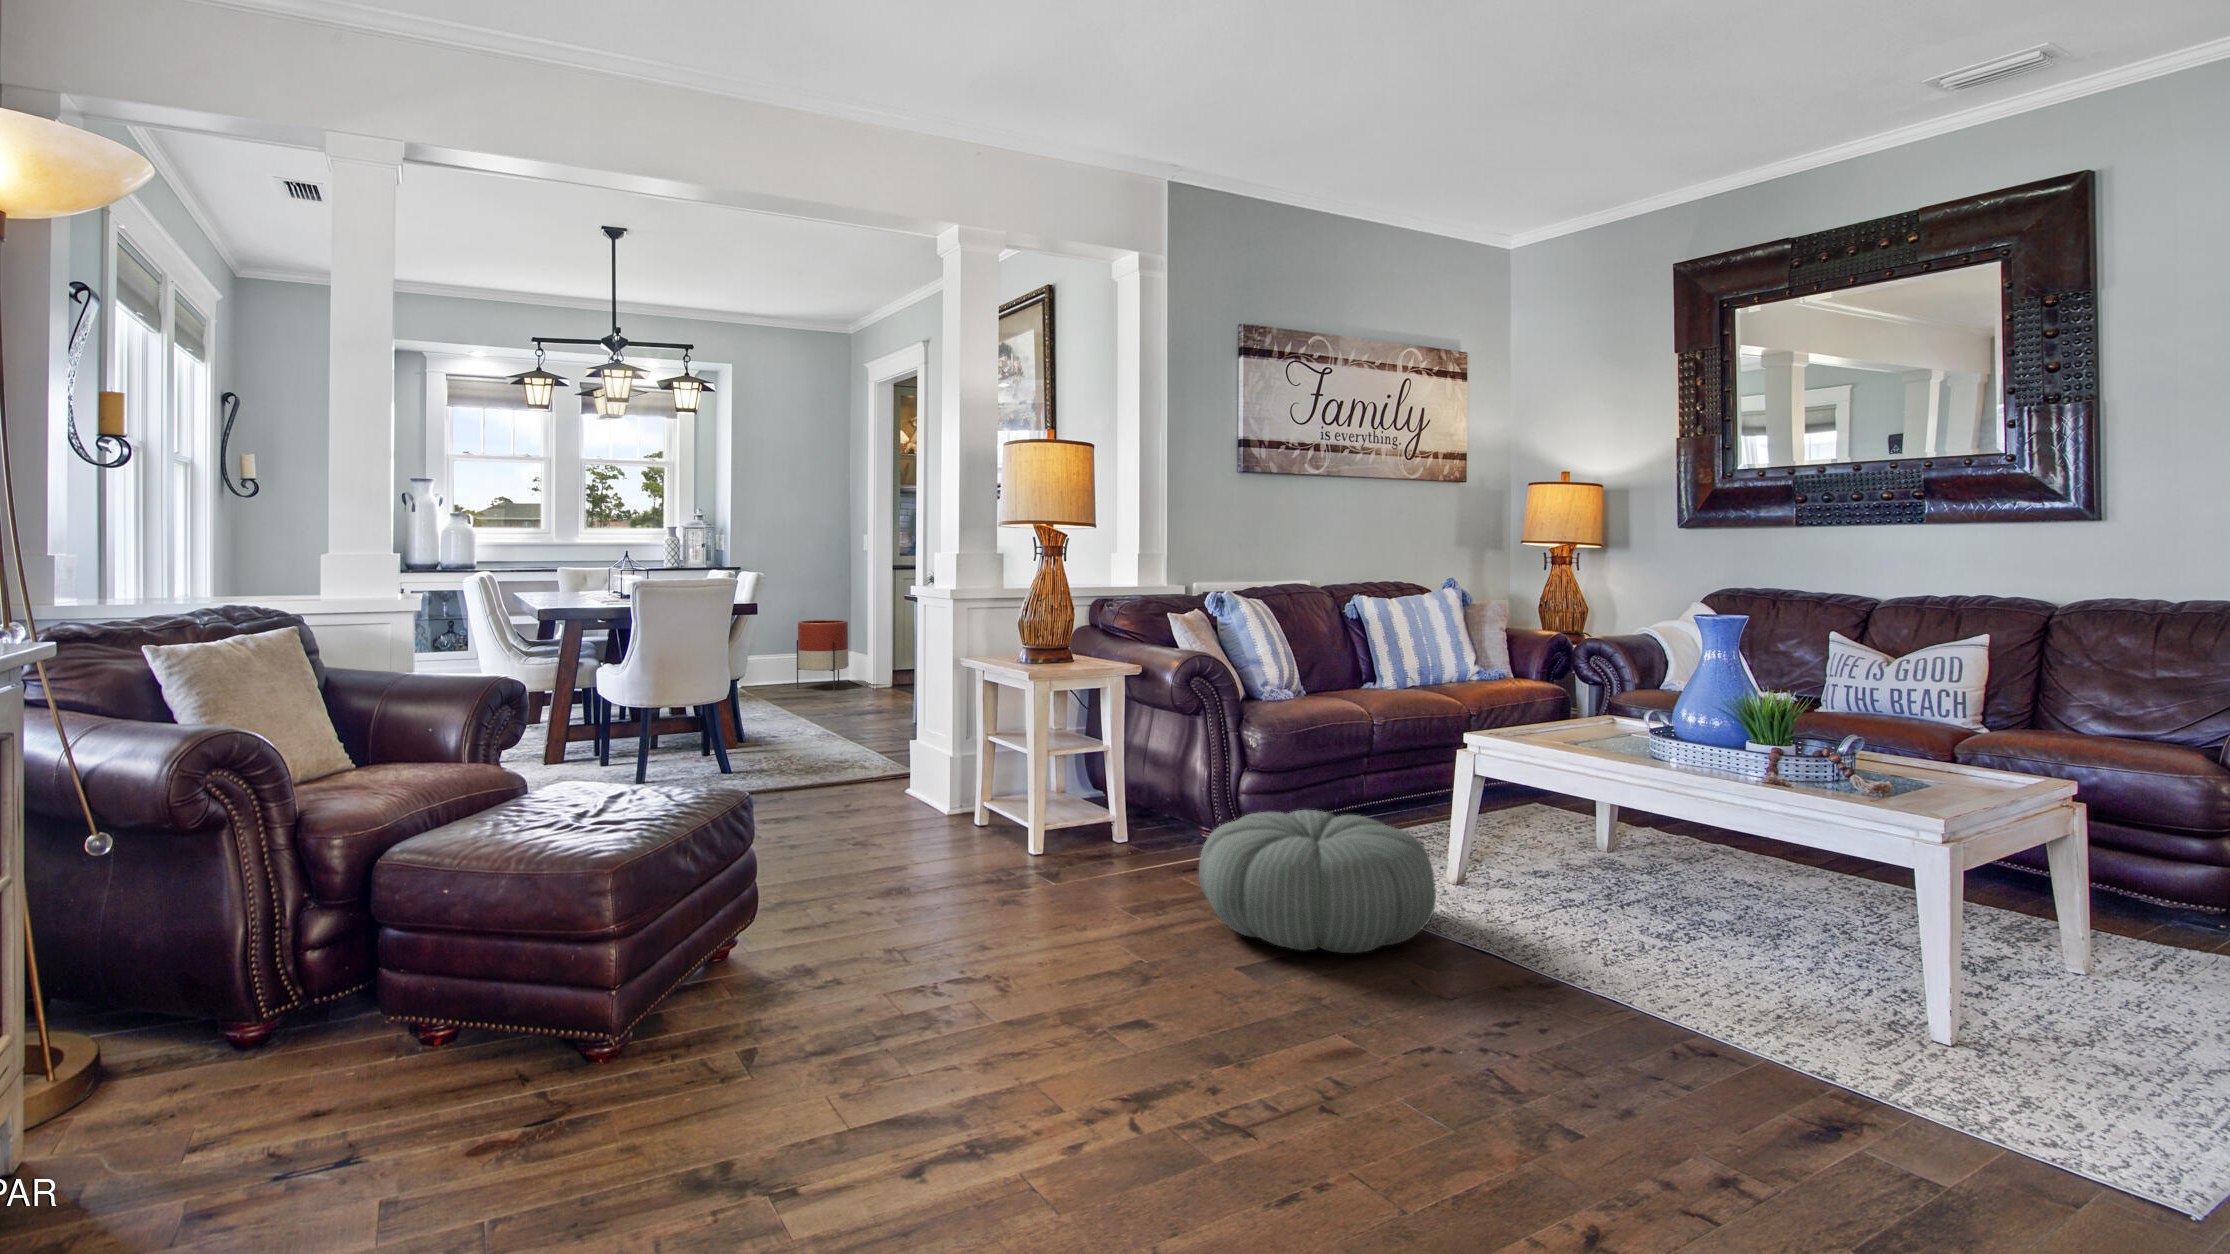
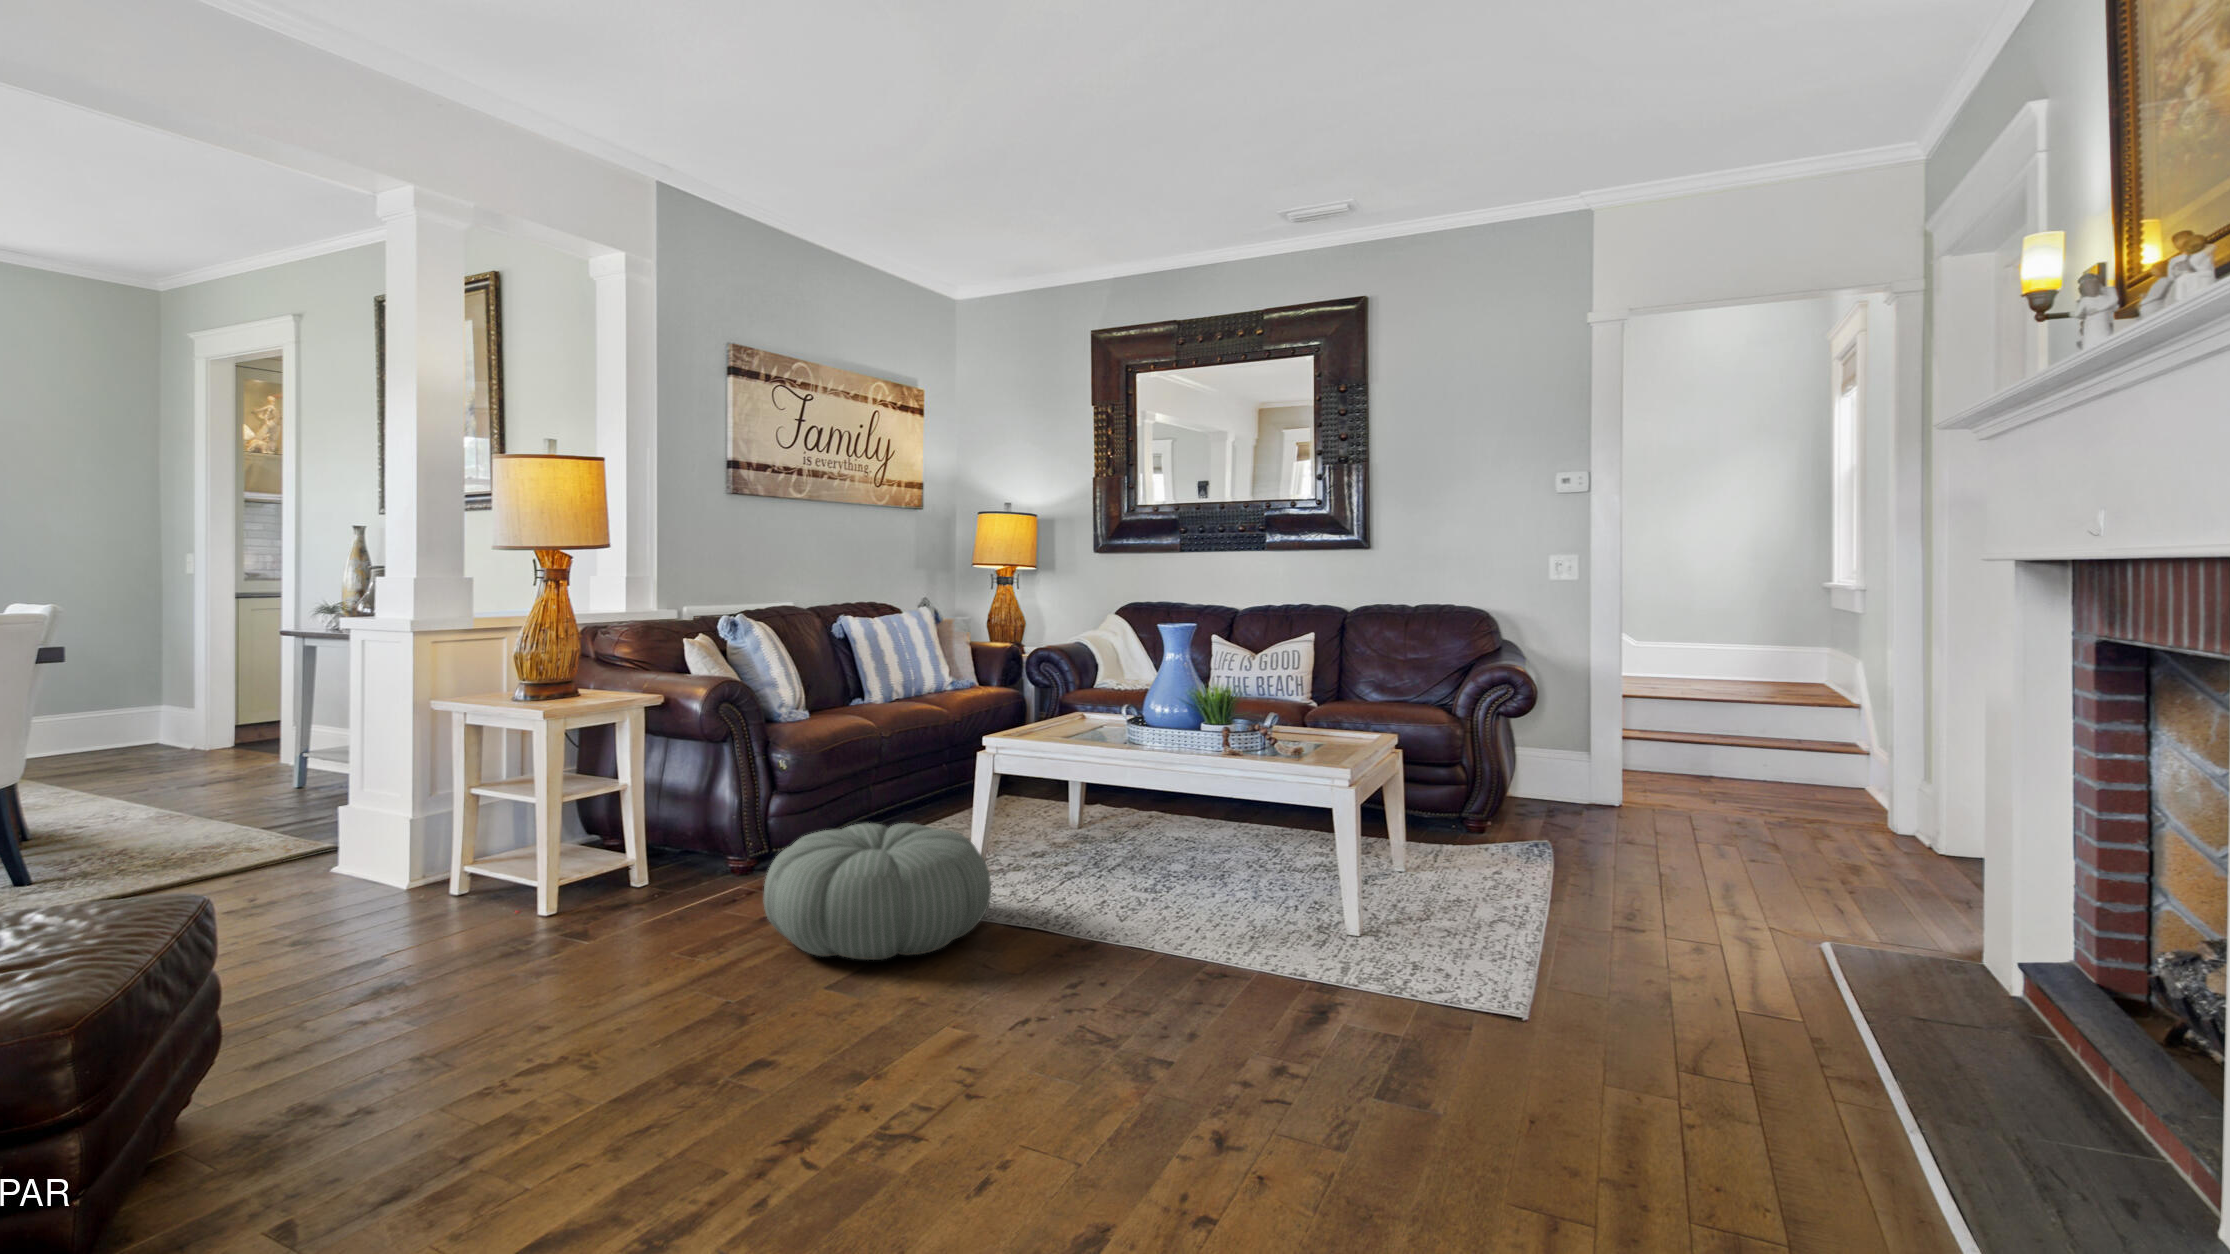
planter: present [797,620,849,691] -> none [86,664,173,757]

